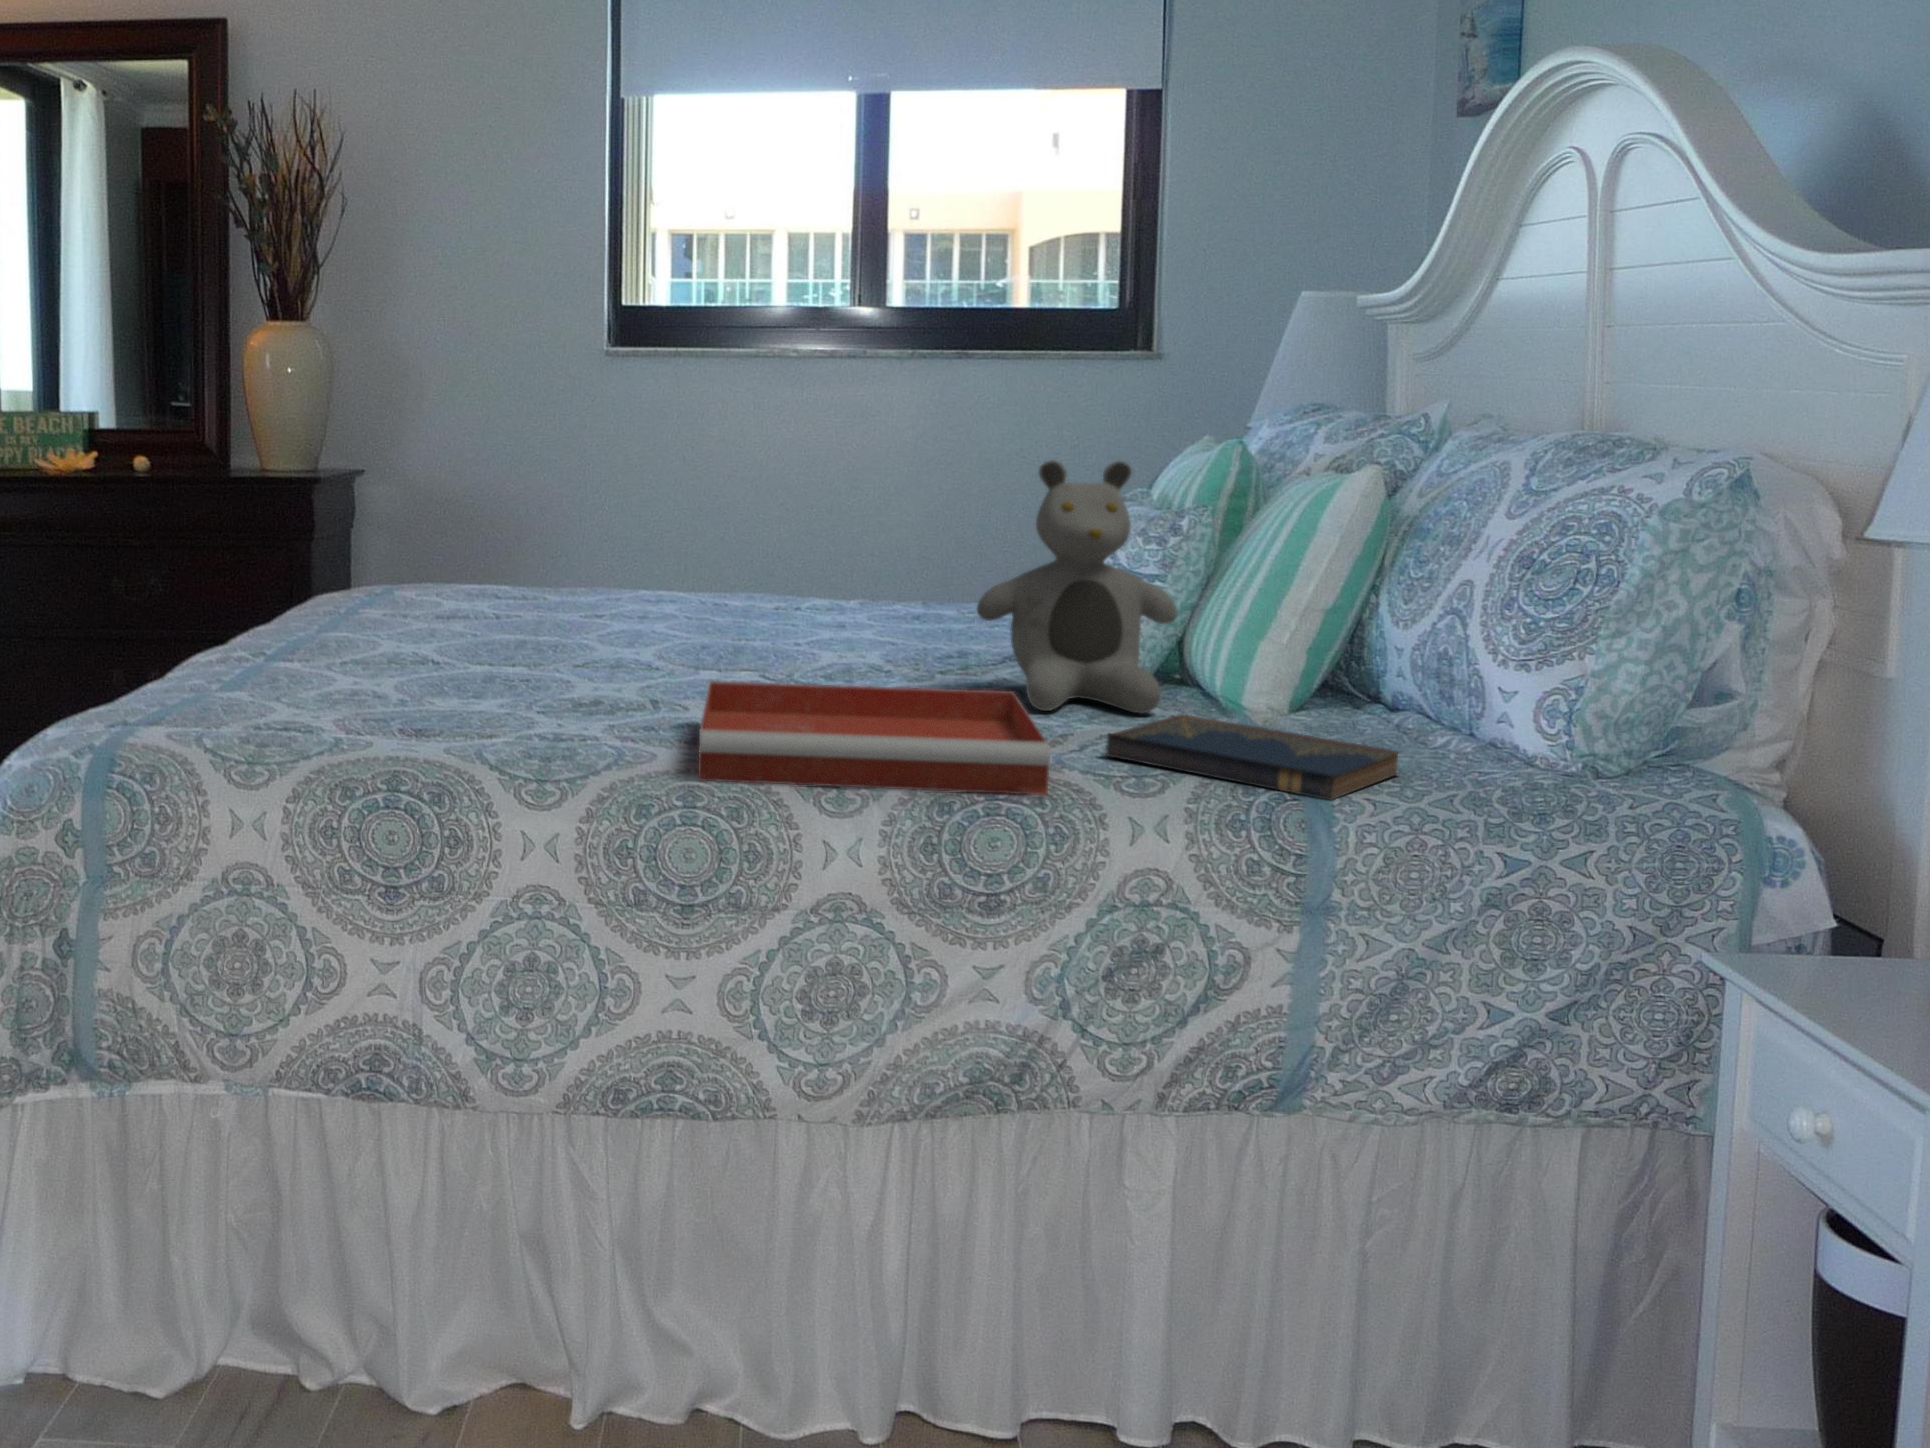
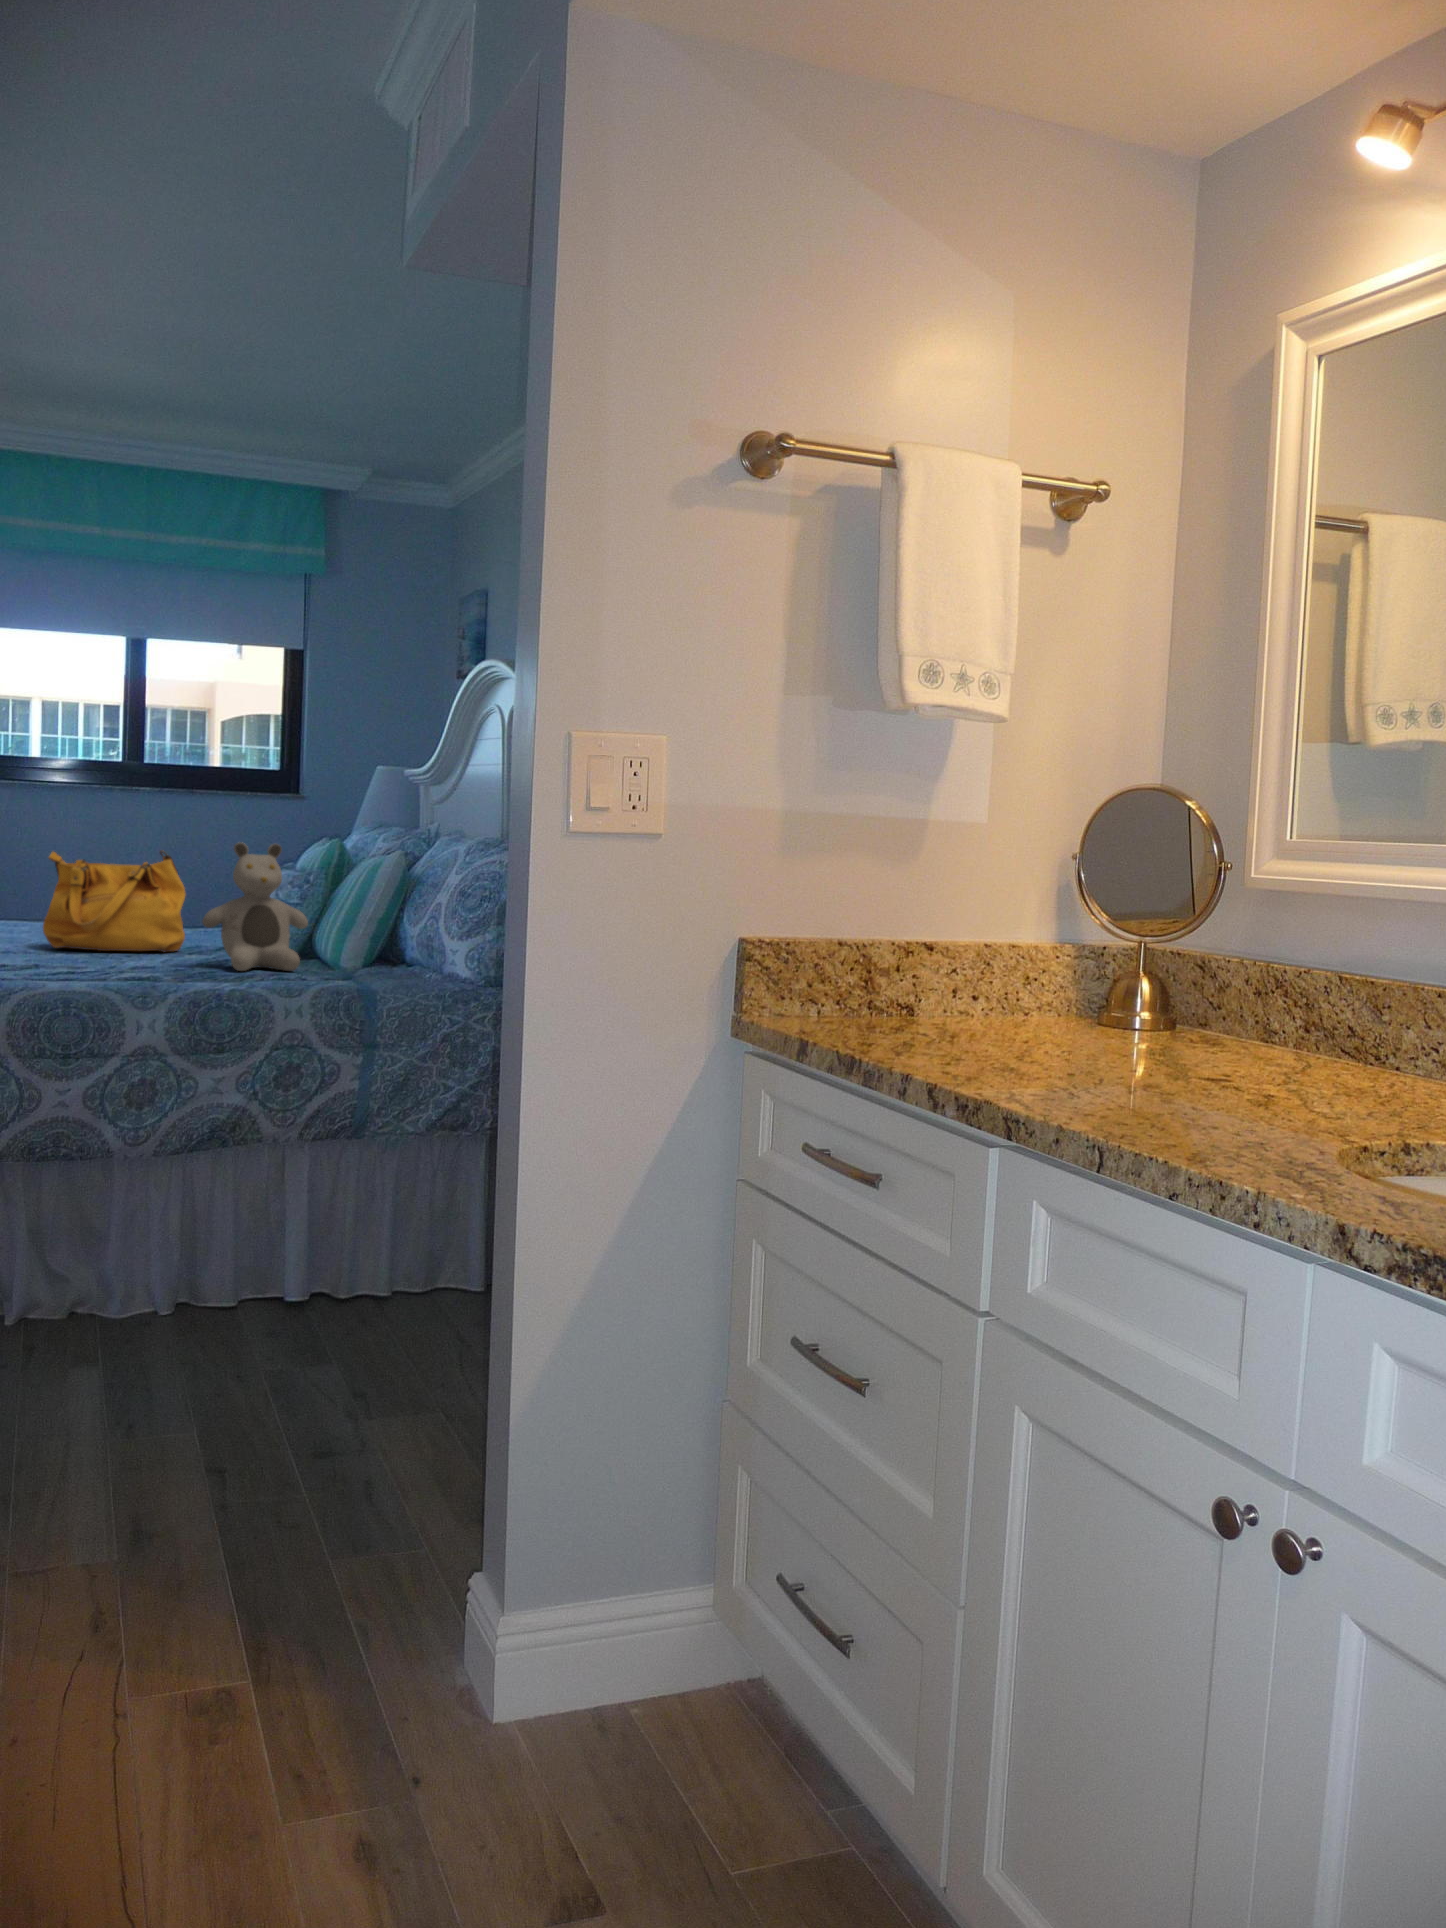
handbag: none [735,462,957,637] -> present [43,850,186,952]
tray: present [698,681,1050,795] -> none [57,953,244,990]
hardcover book: present [1106,714,1399,800] -> none [272,965,405,988]

